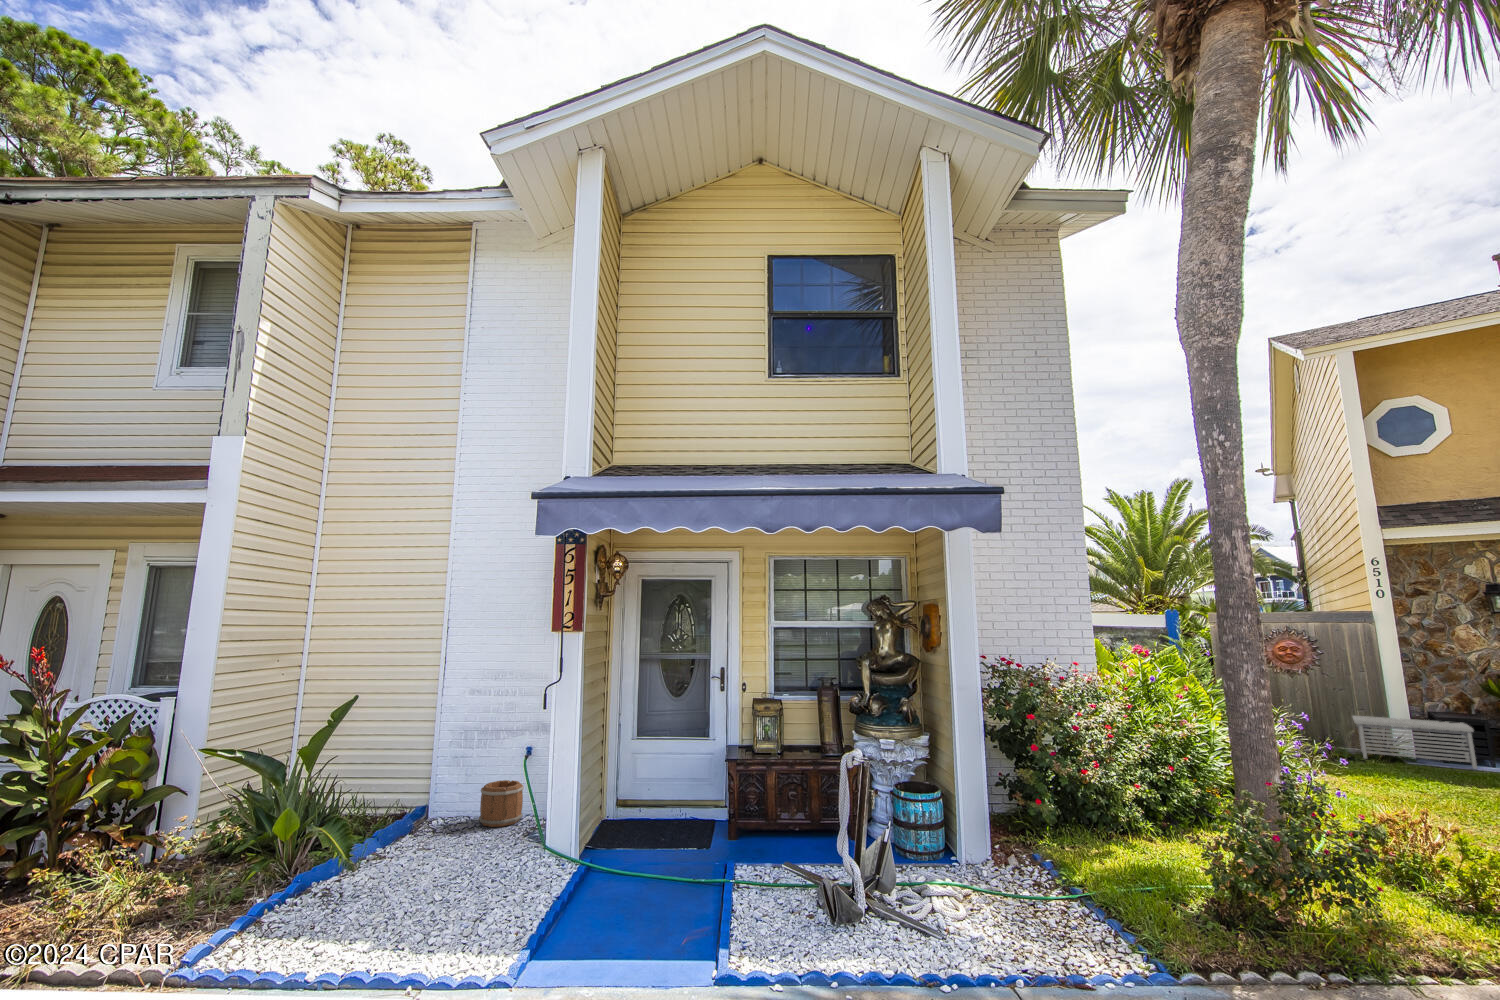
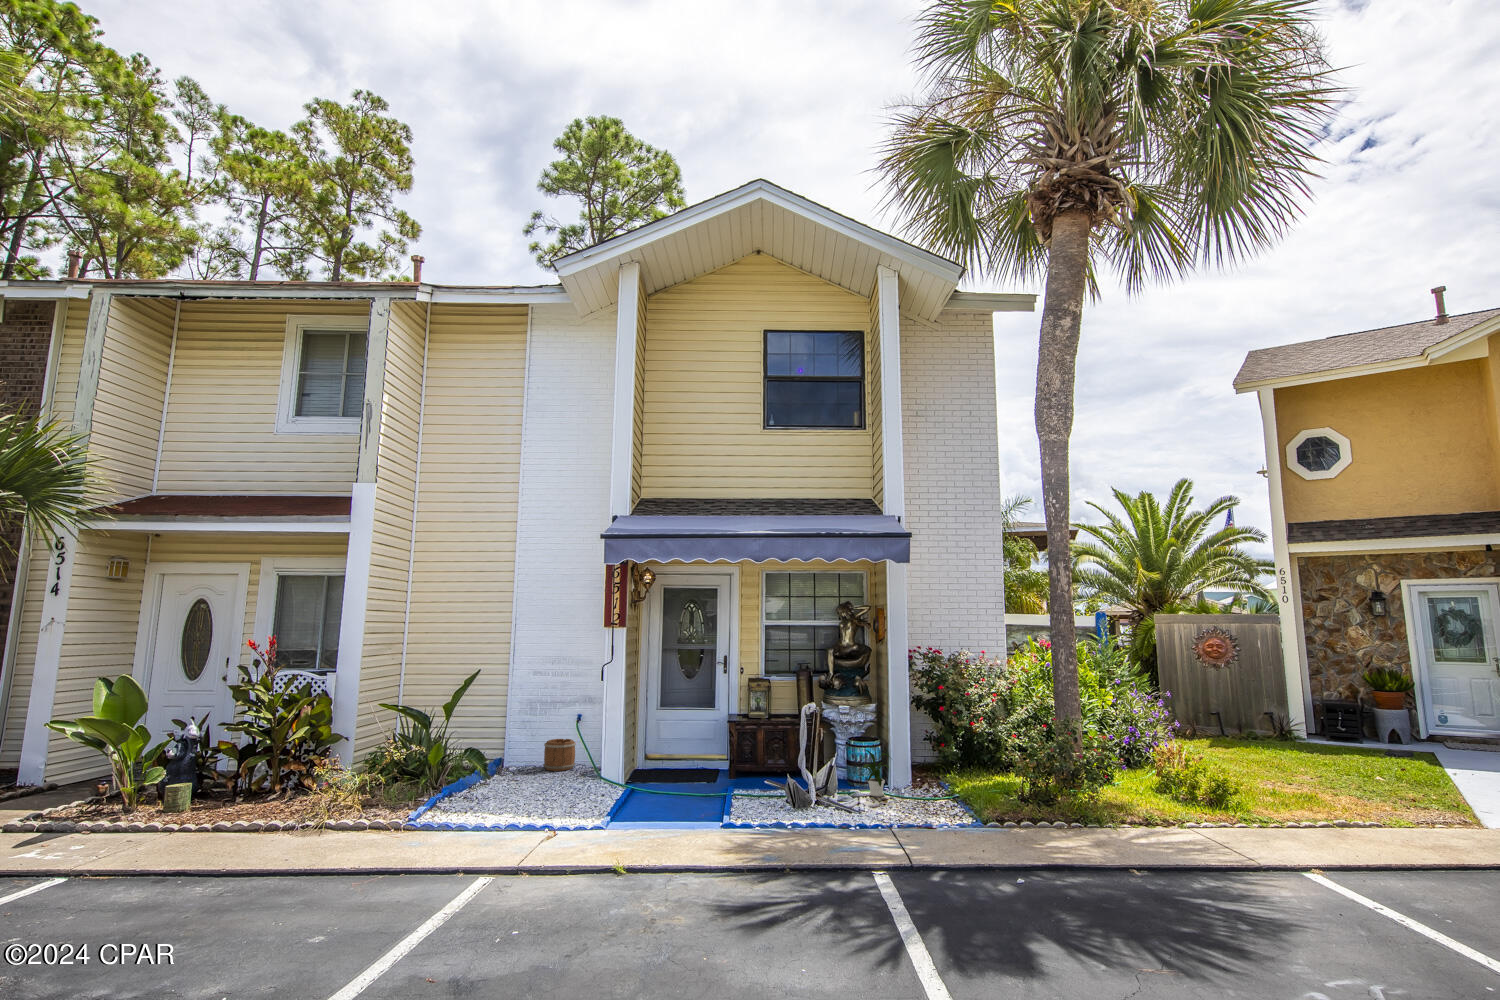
storage bench: present [1352,716,1477,769] -> none [1254,702,1344,743]
house plant: none [908,805,963,876] -> present [859,750,889,797]

